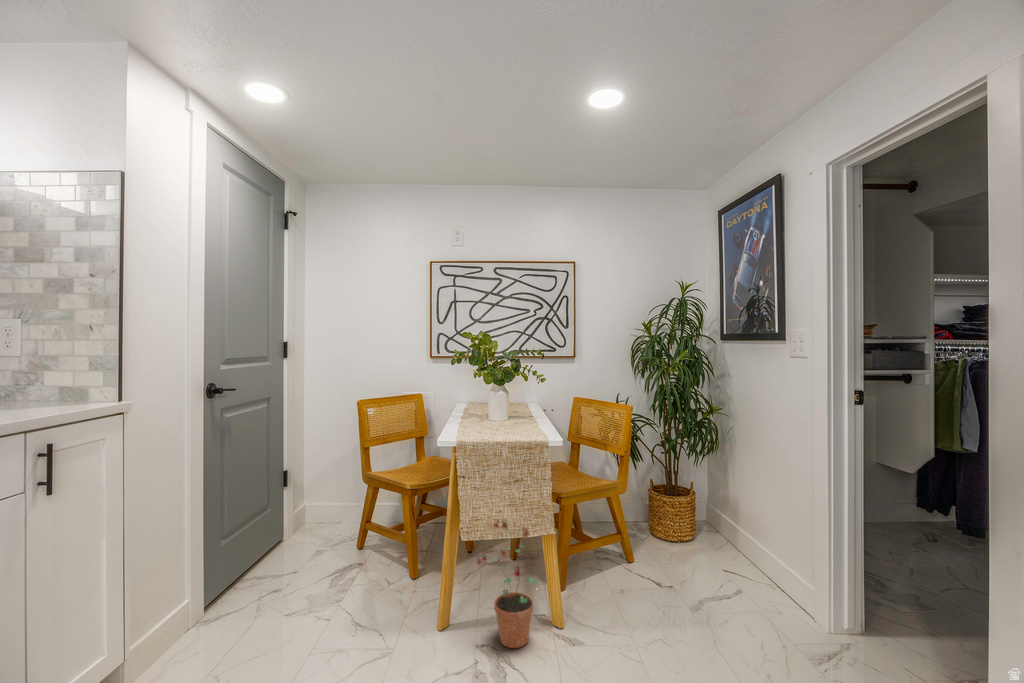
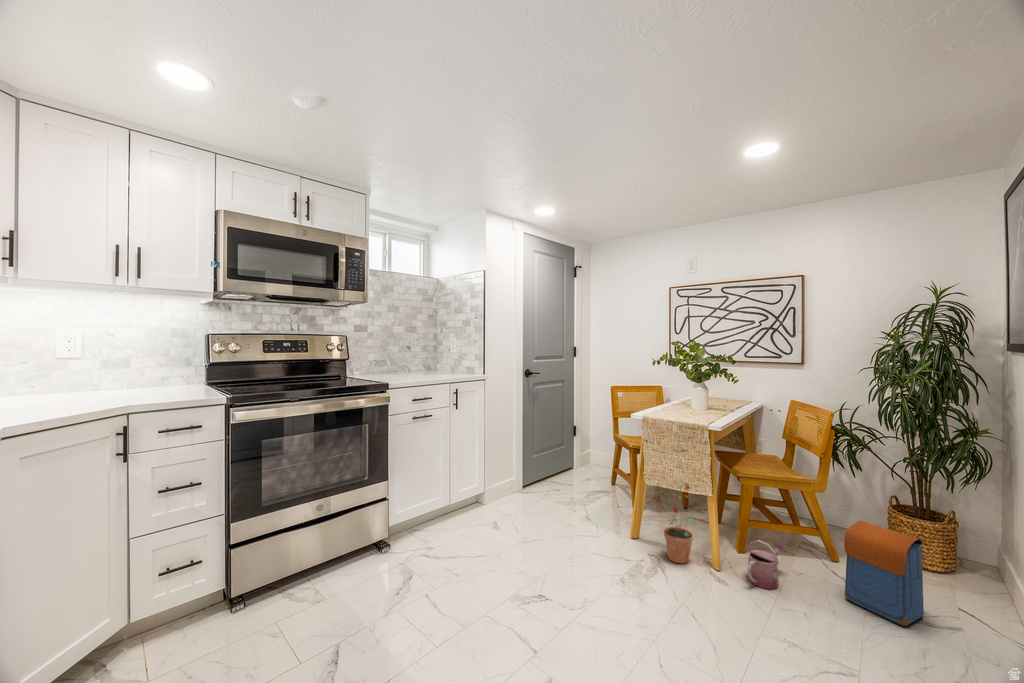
backpack: none [683,521,743,624] -> present [844,521,924,626]
watering can: none [594,571,632,639] -> present [747,540,785,589]

